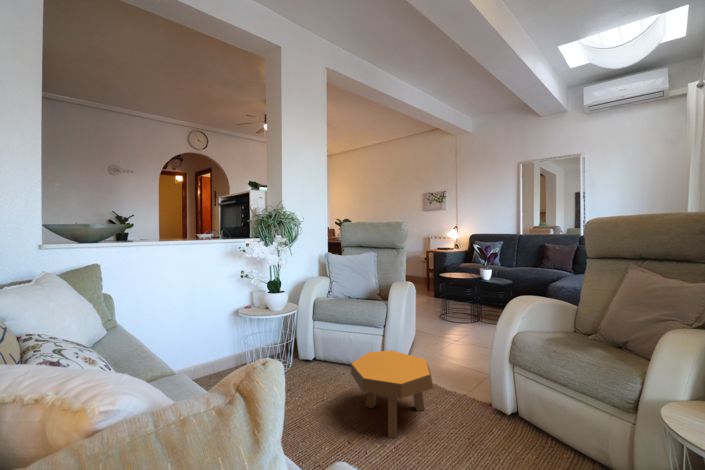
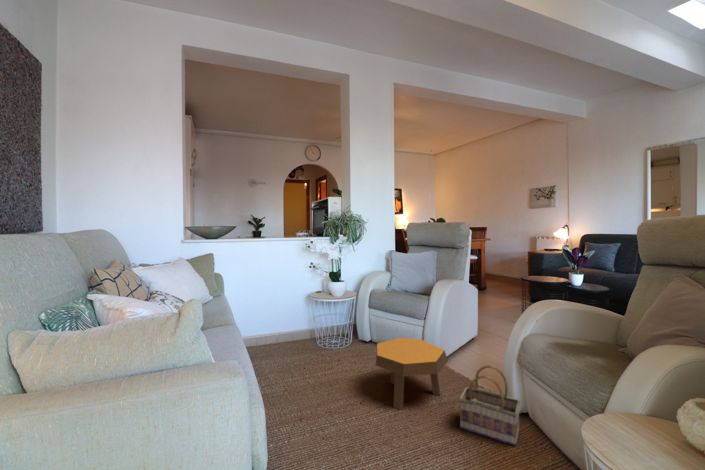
basket: none [462,370,529,450] -> present [459,365,520,445]

